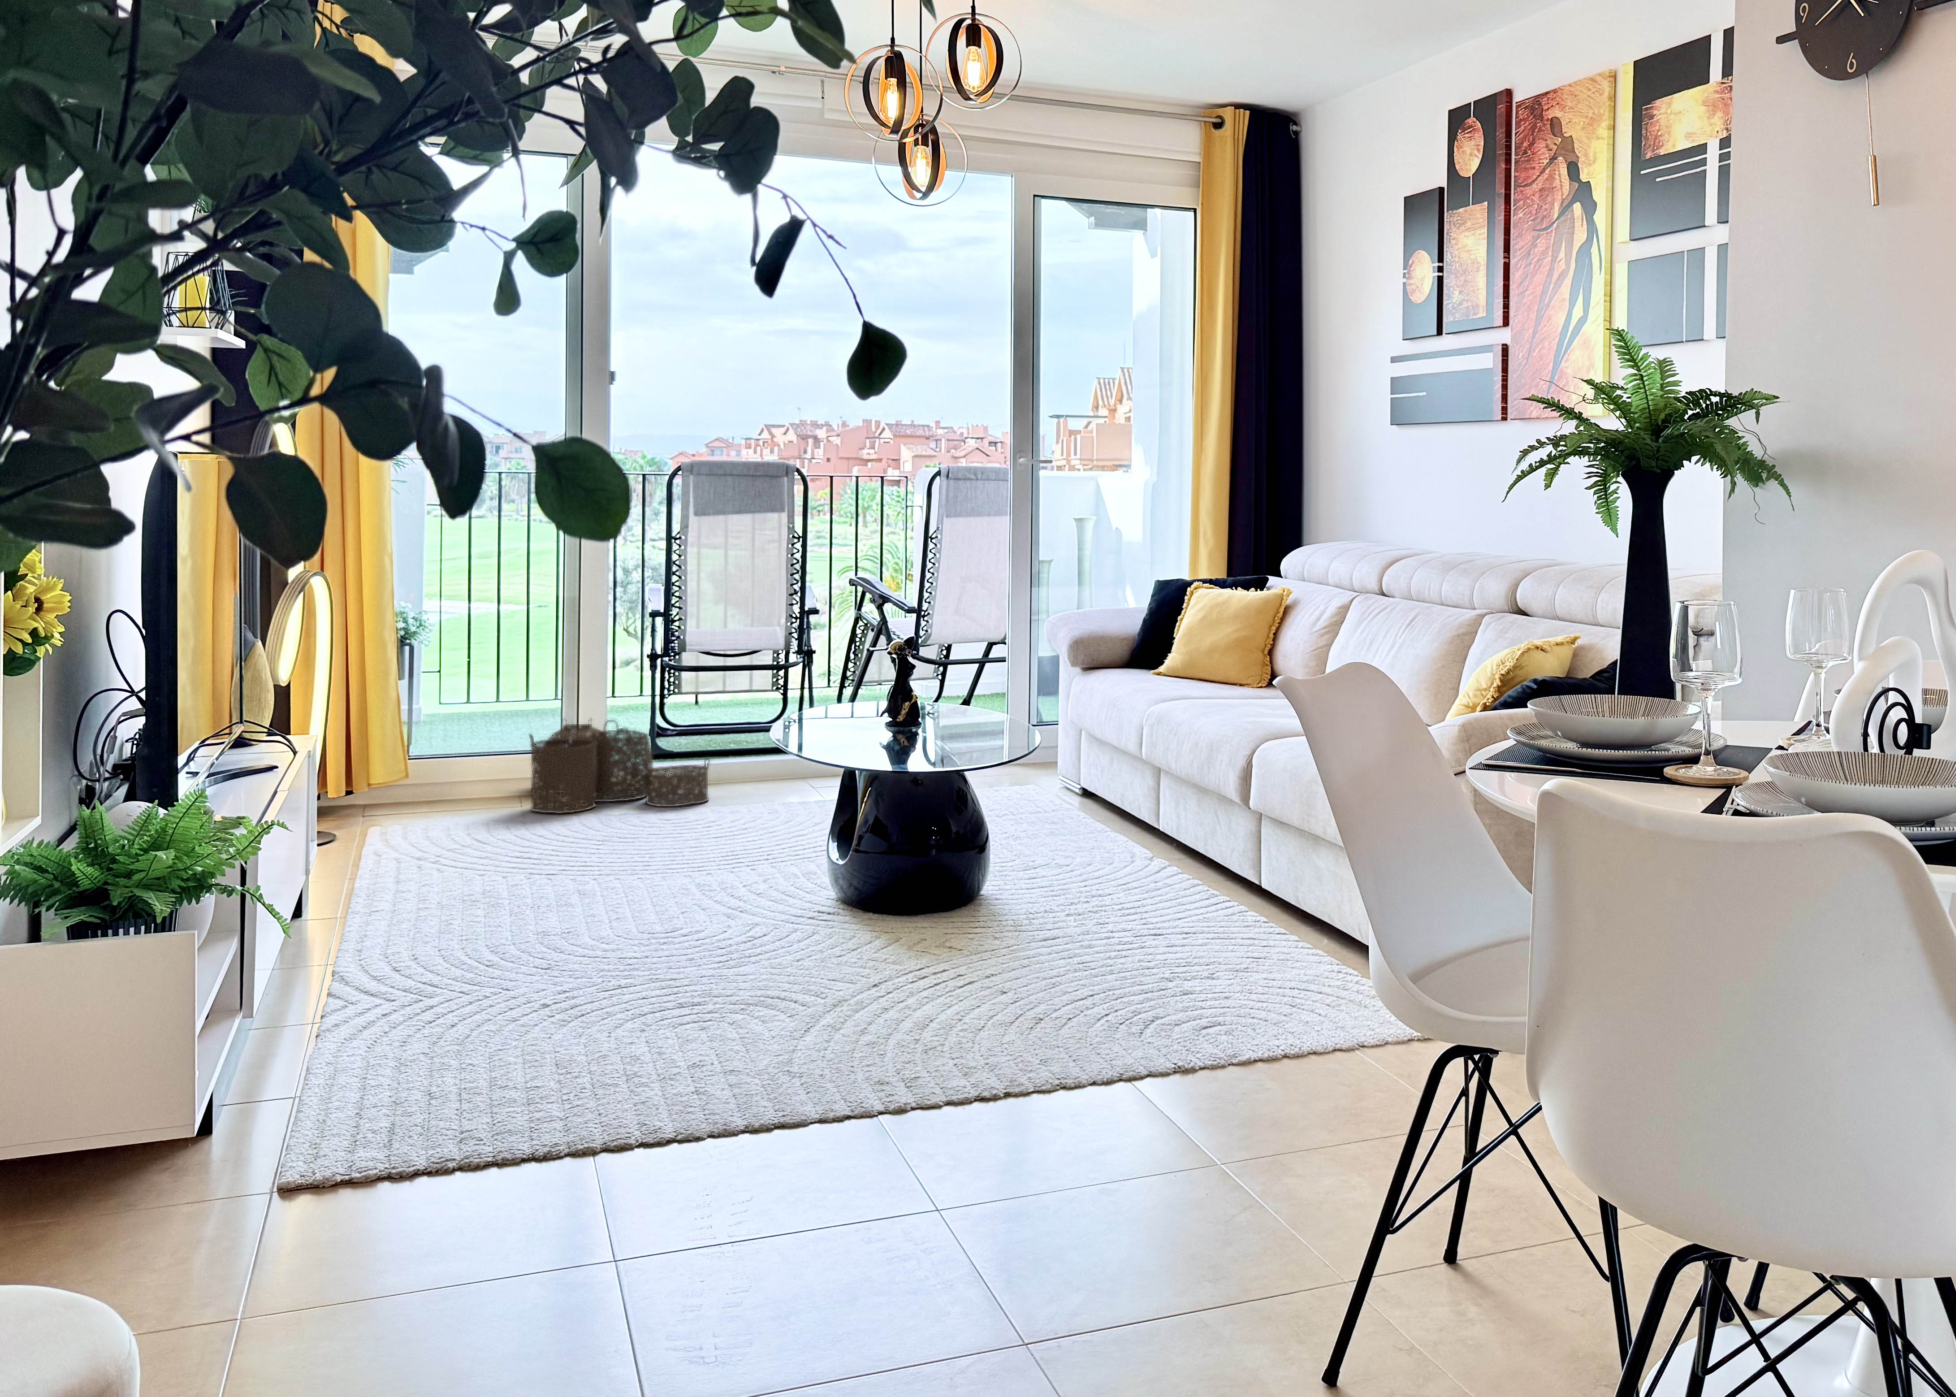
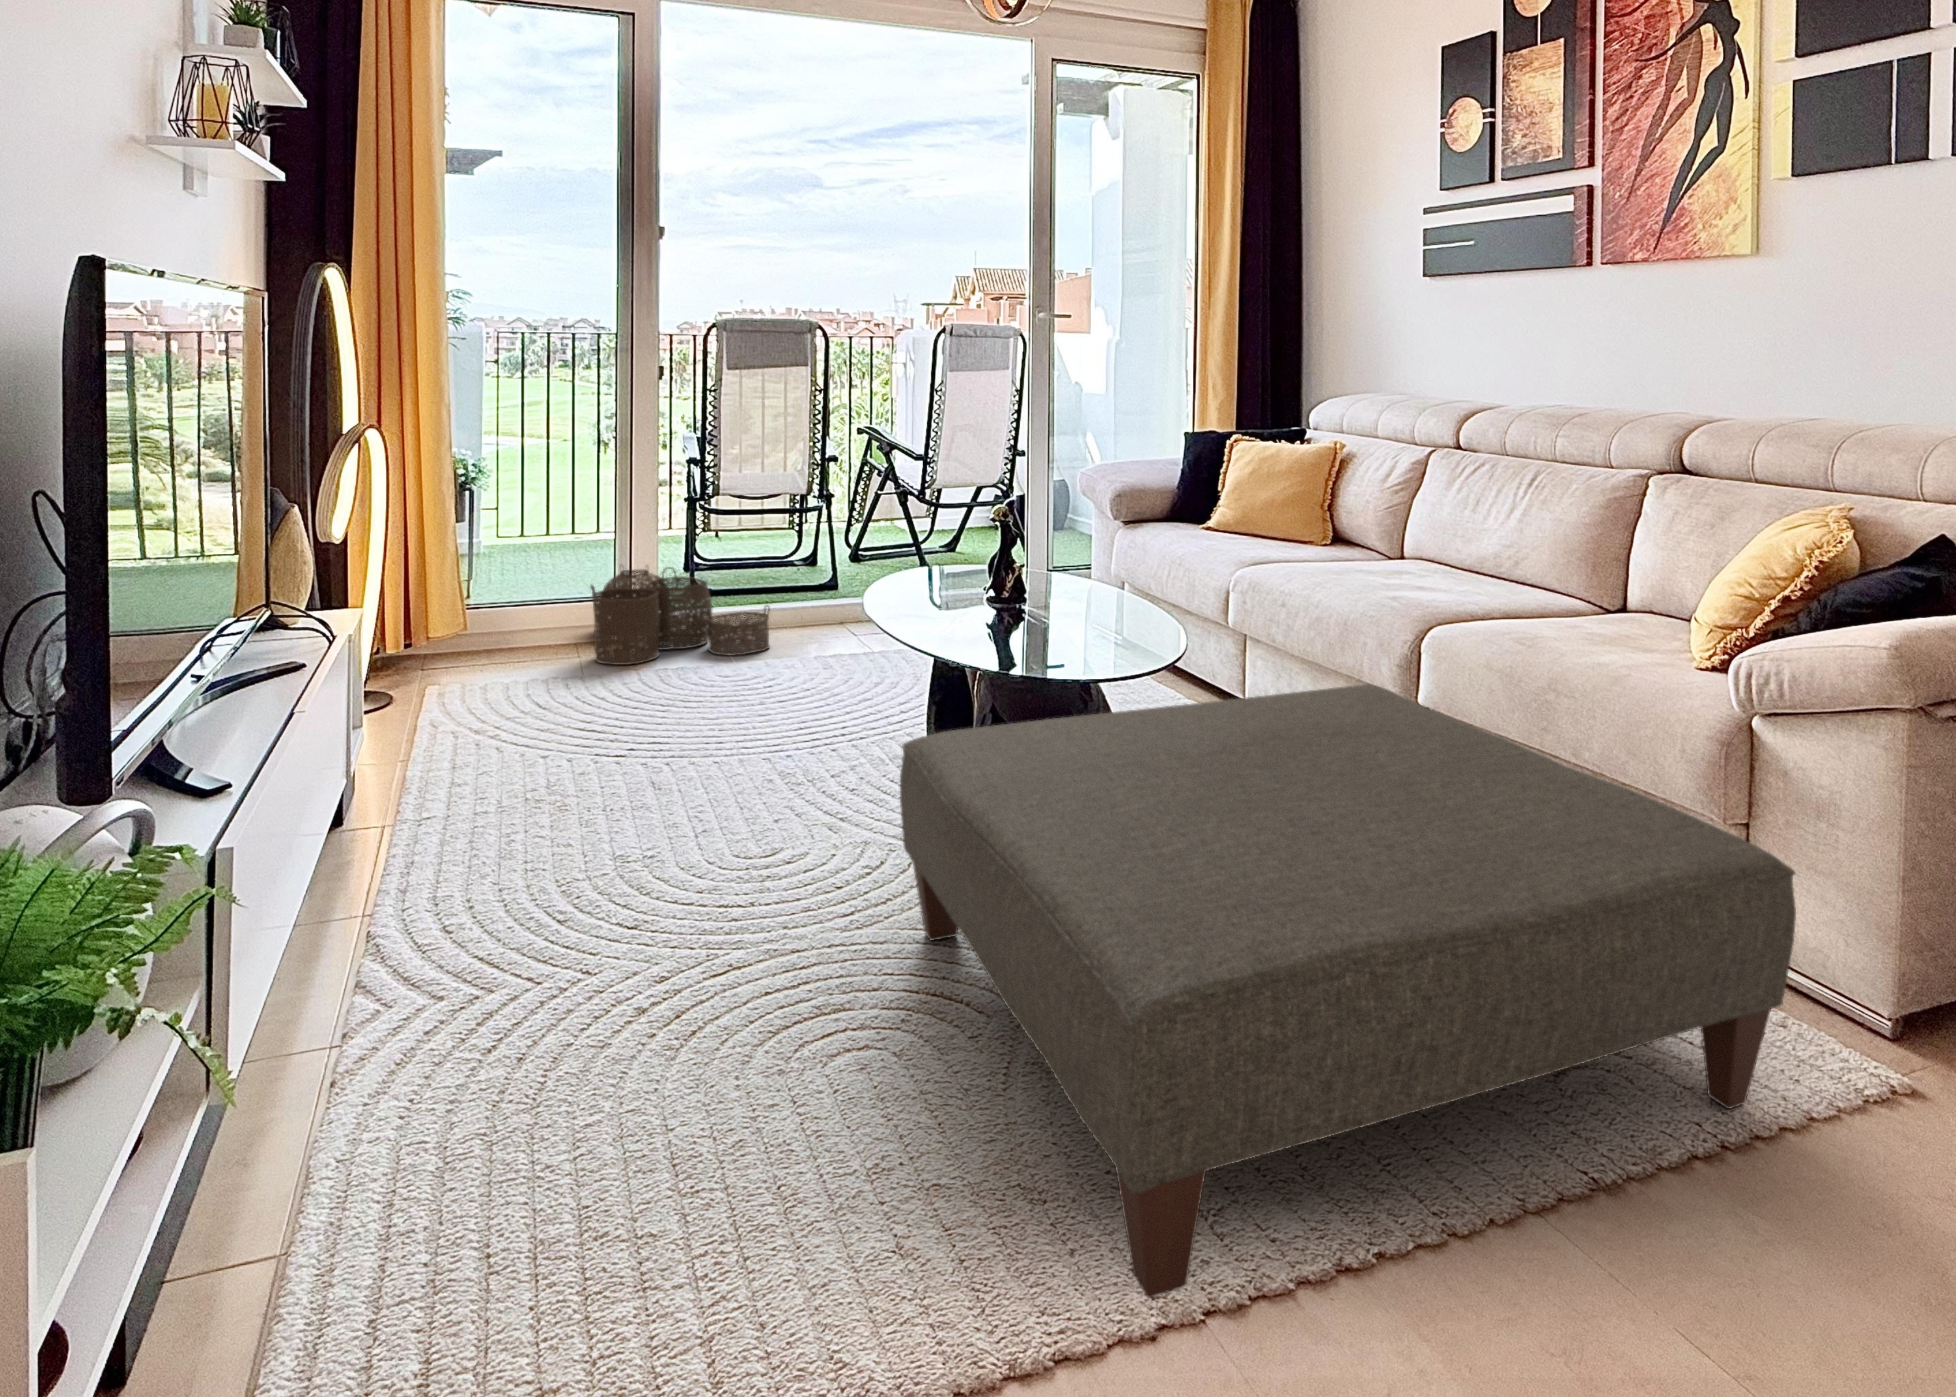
ottoman: none [746,791,1336,1121] -> present [900,684,1796,1298]

